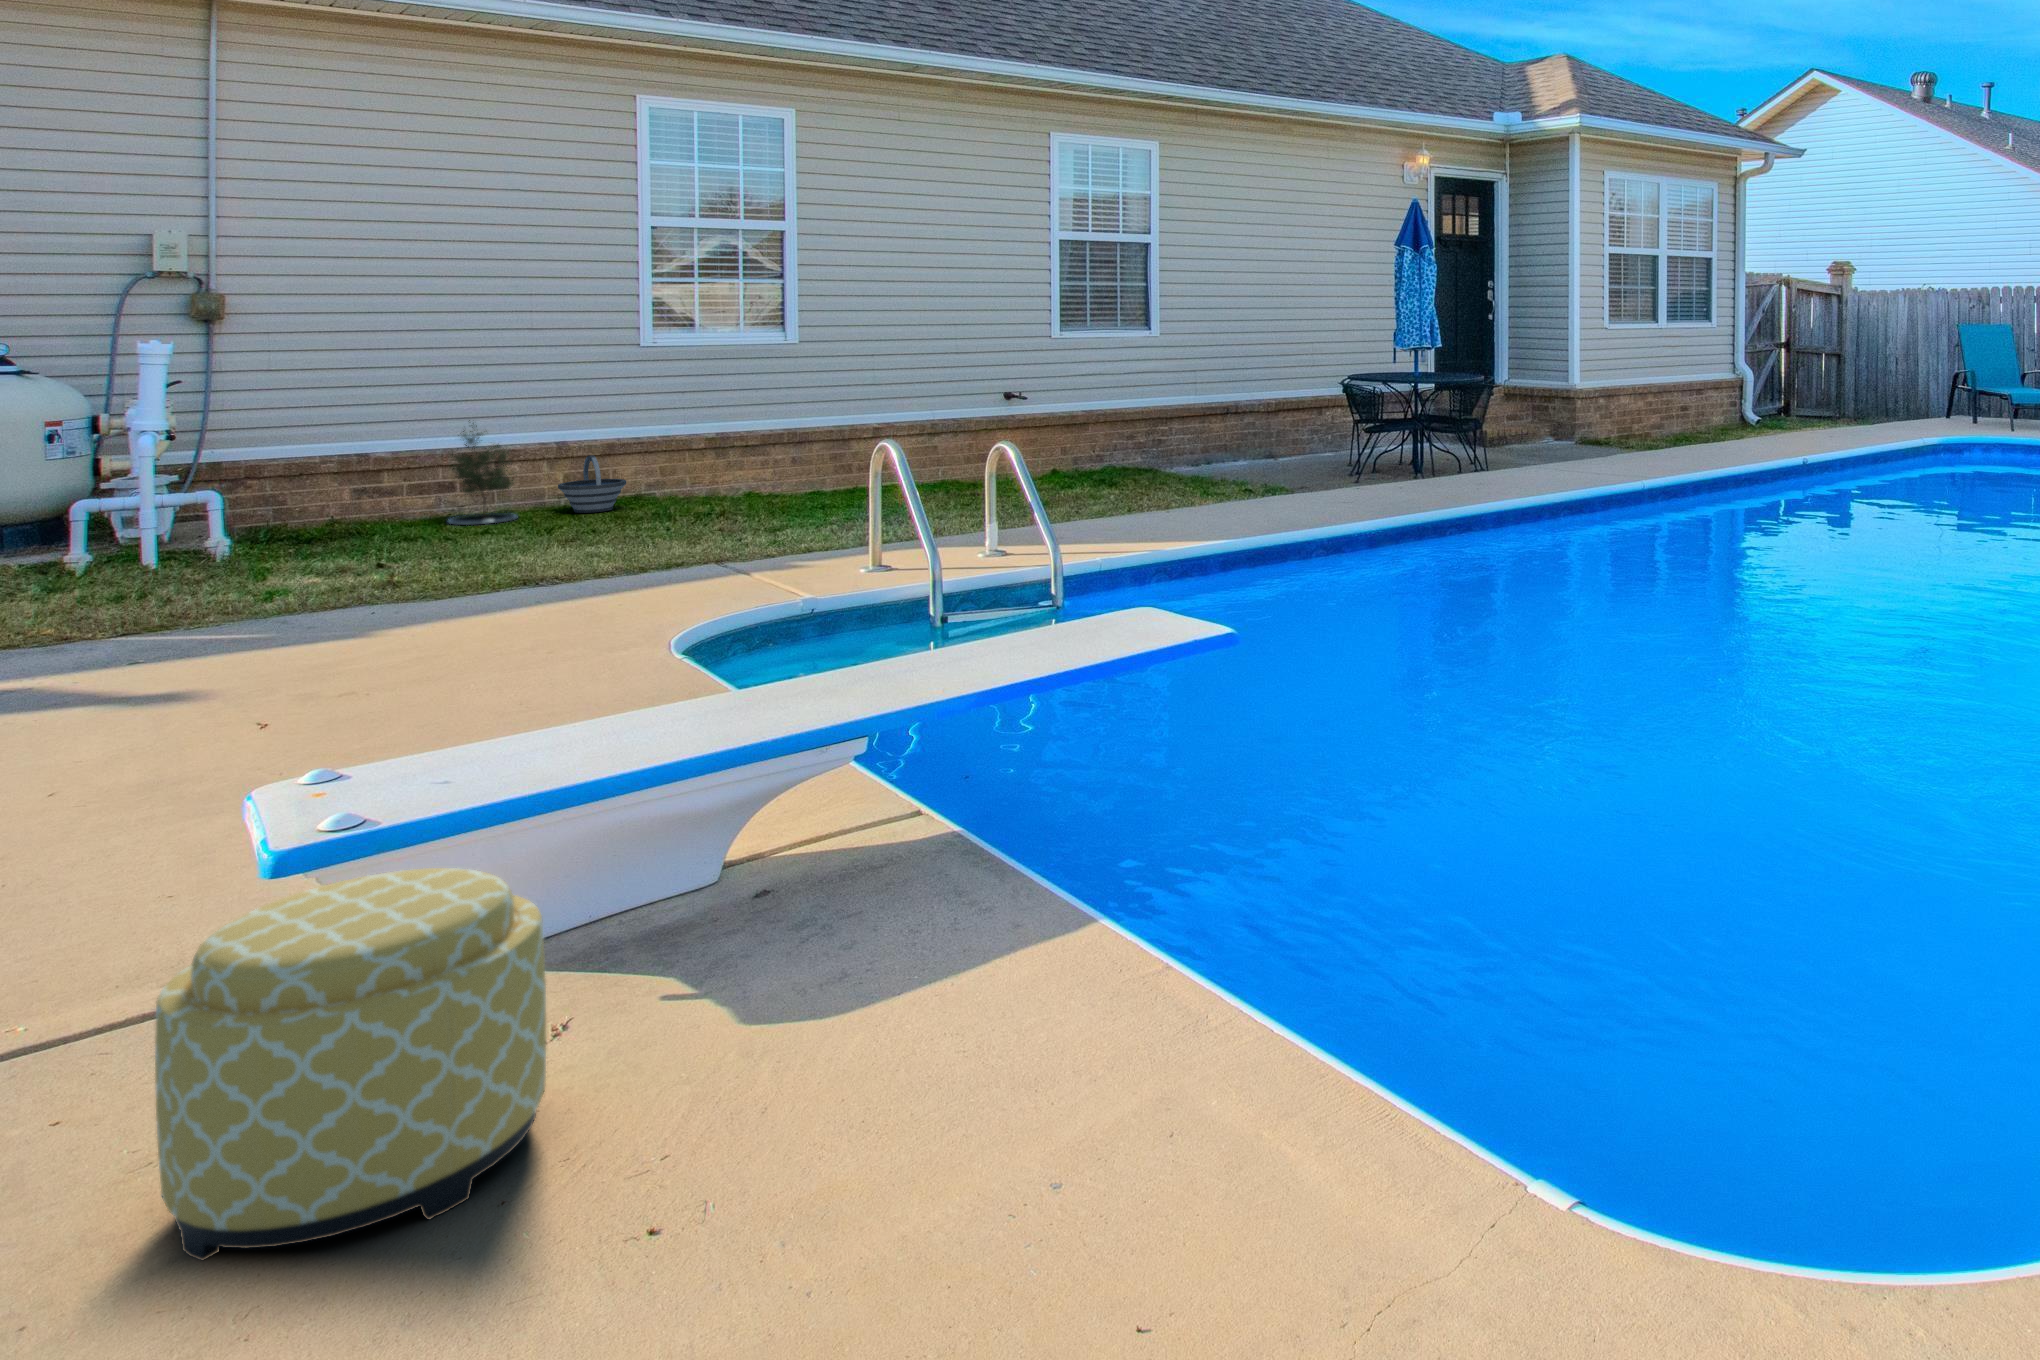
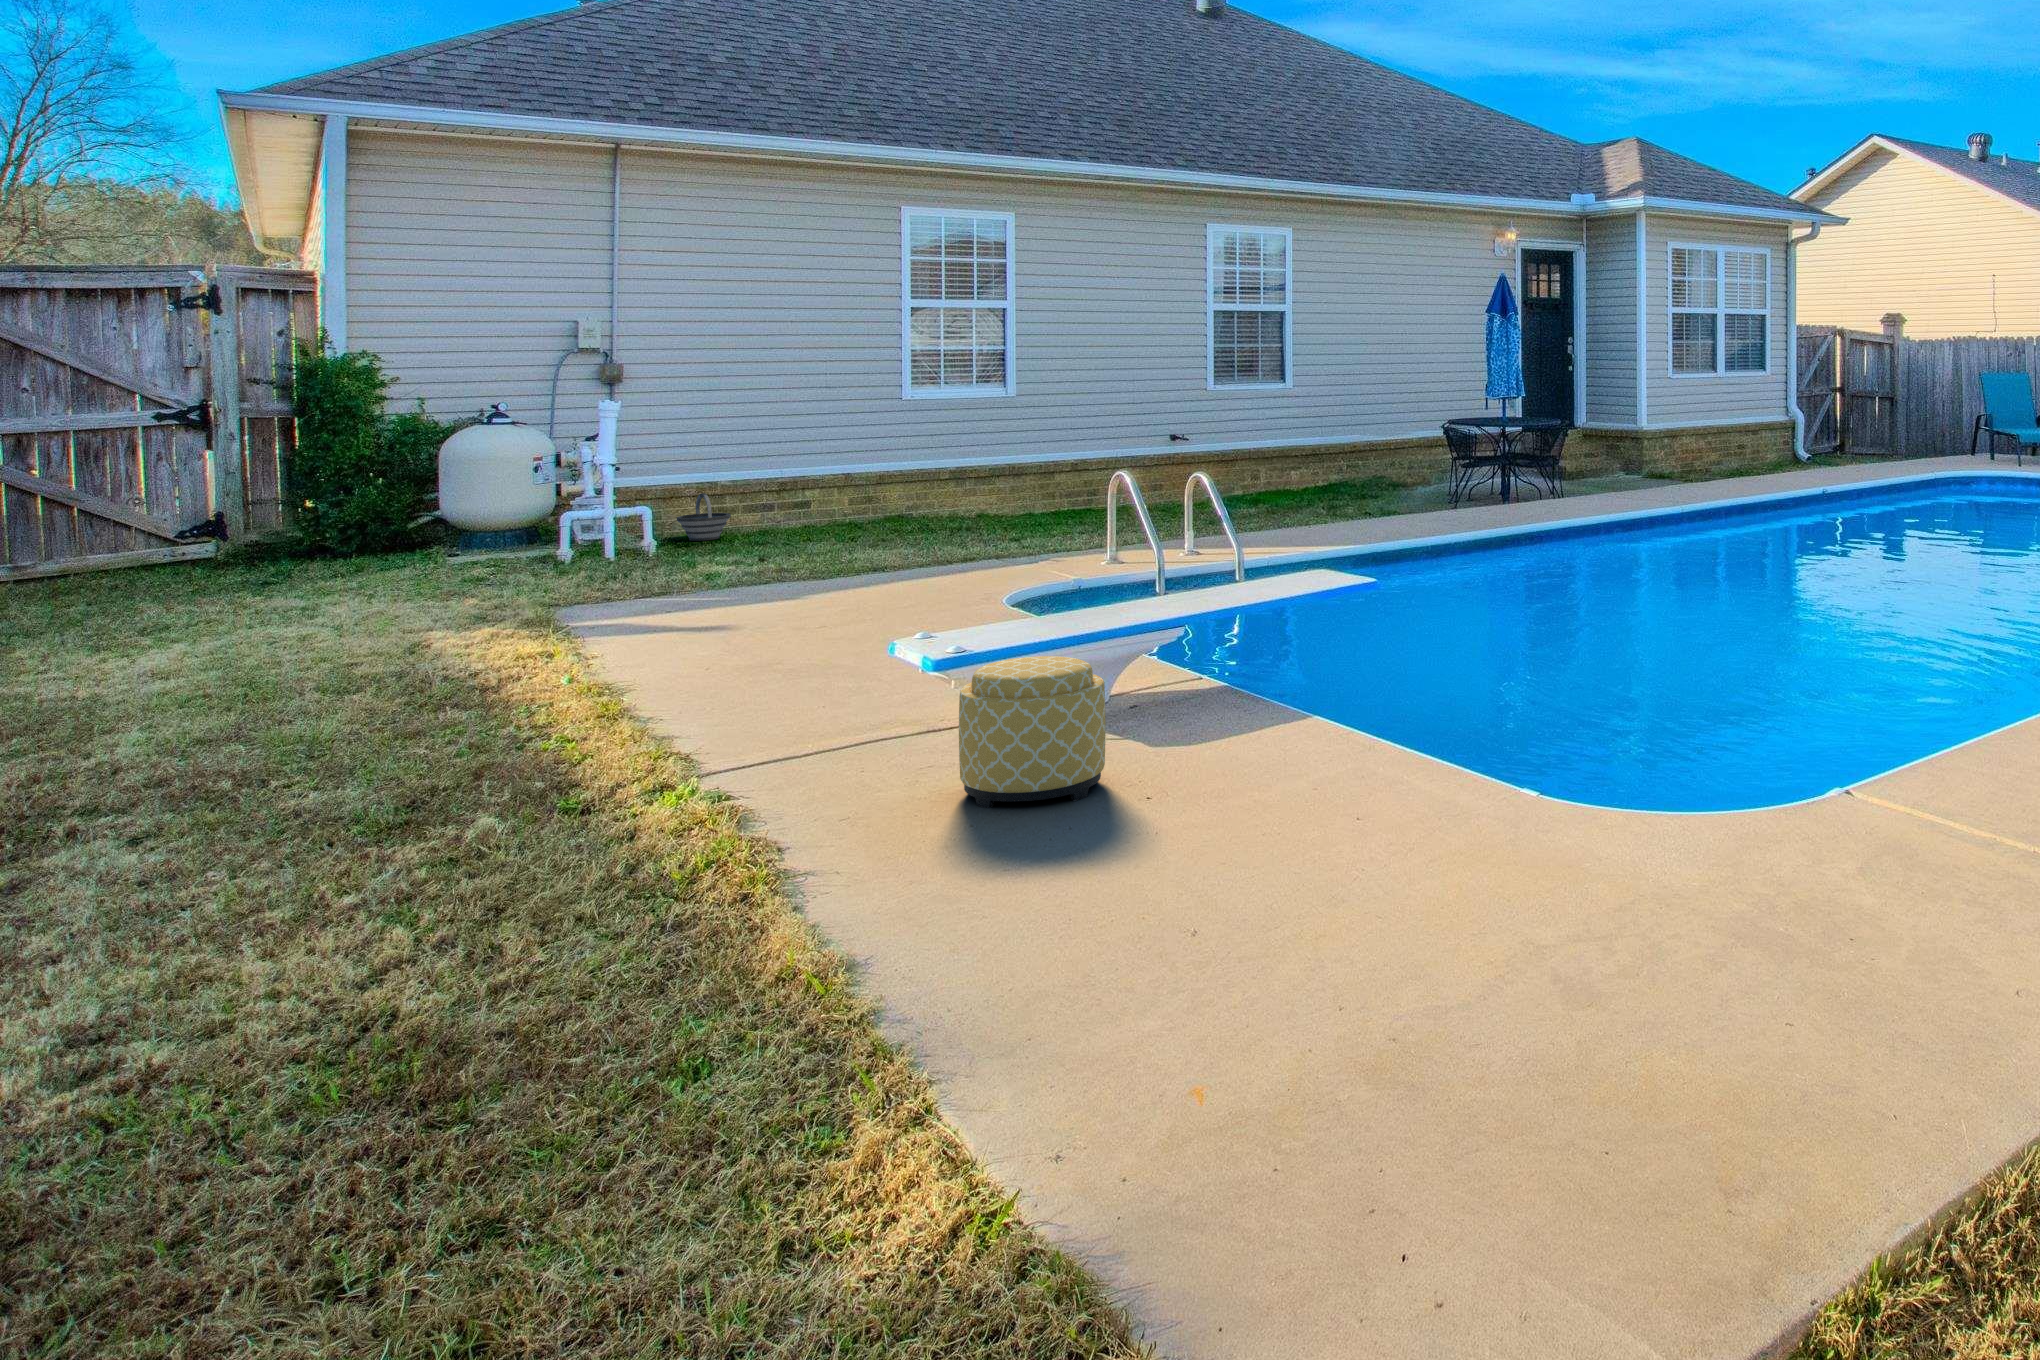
potted tree: present [448,420,517,525] -> none [774,455,826,534]
bucket: present [558,455,626,513] -> present [677,493,731,541]

